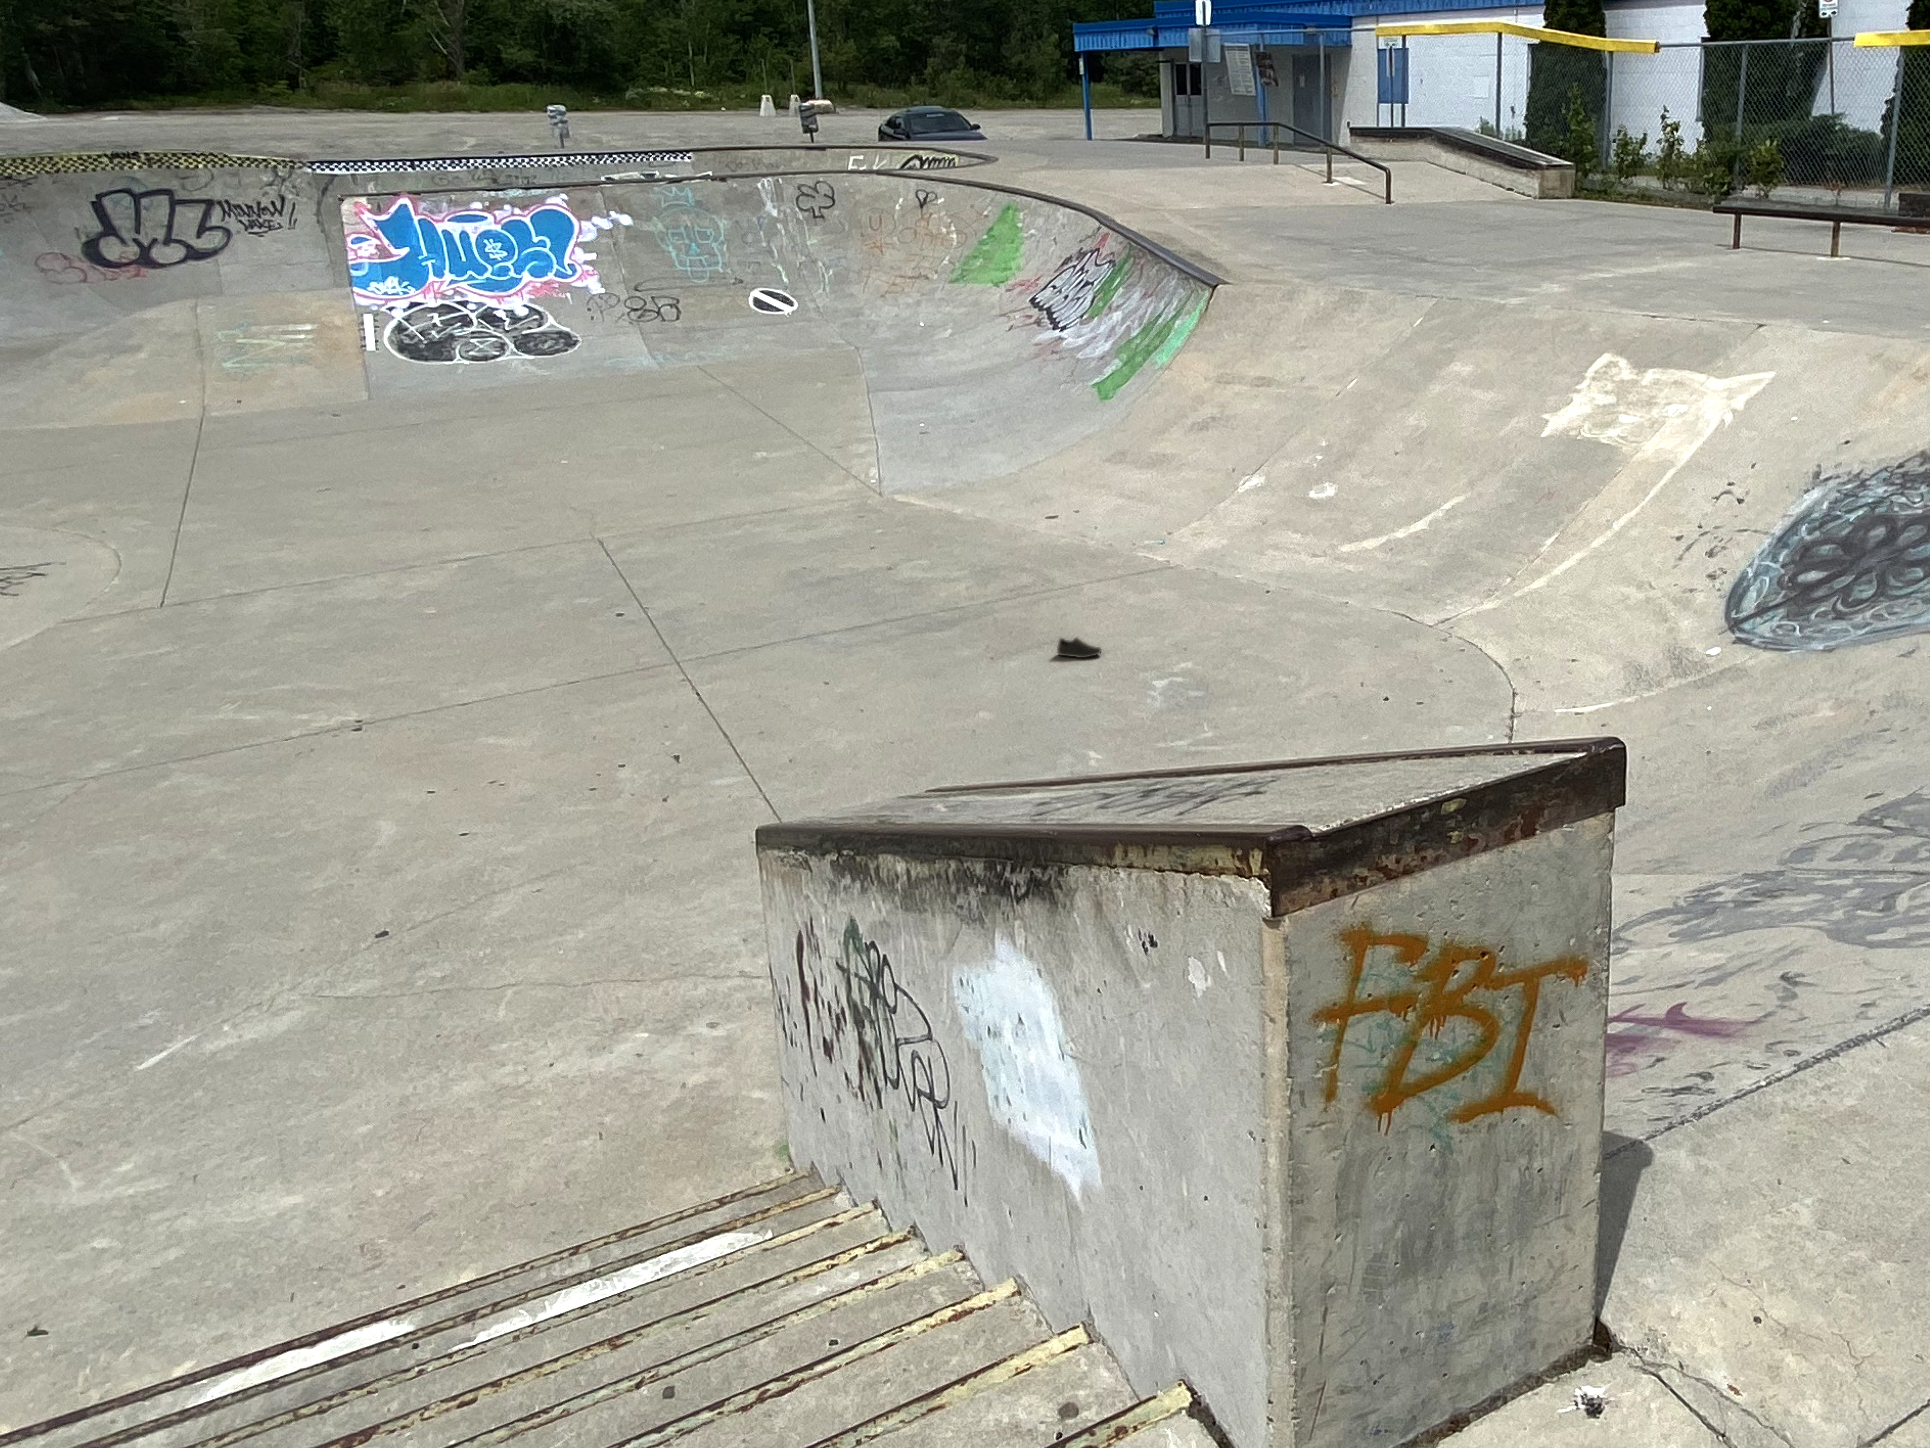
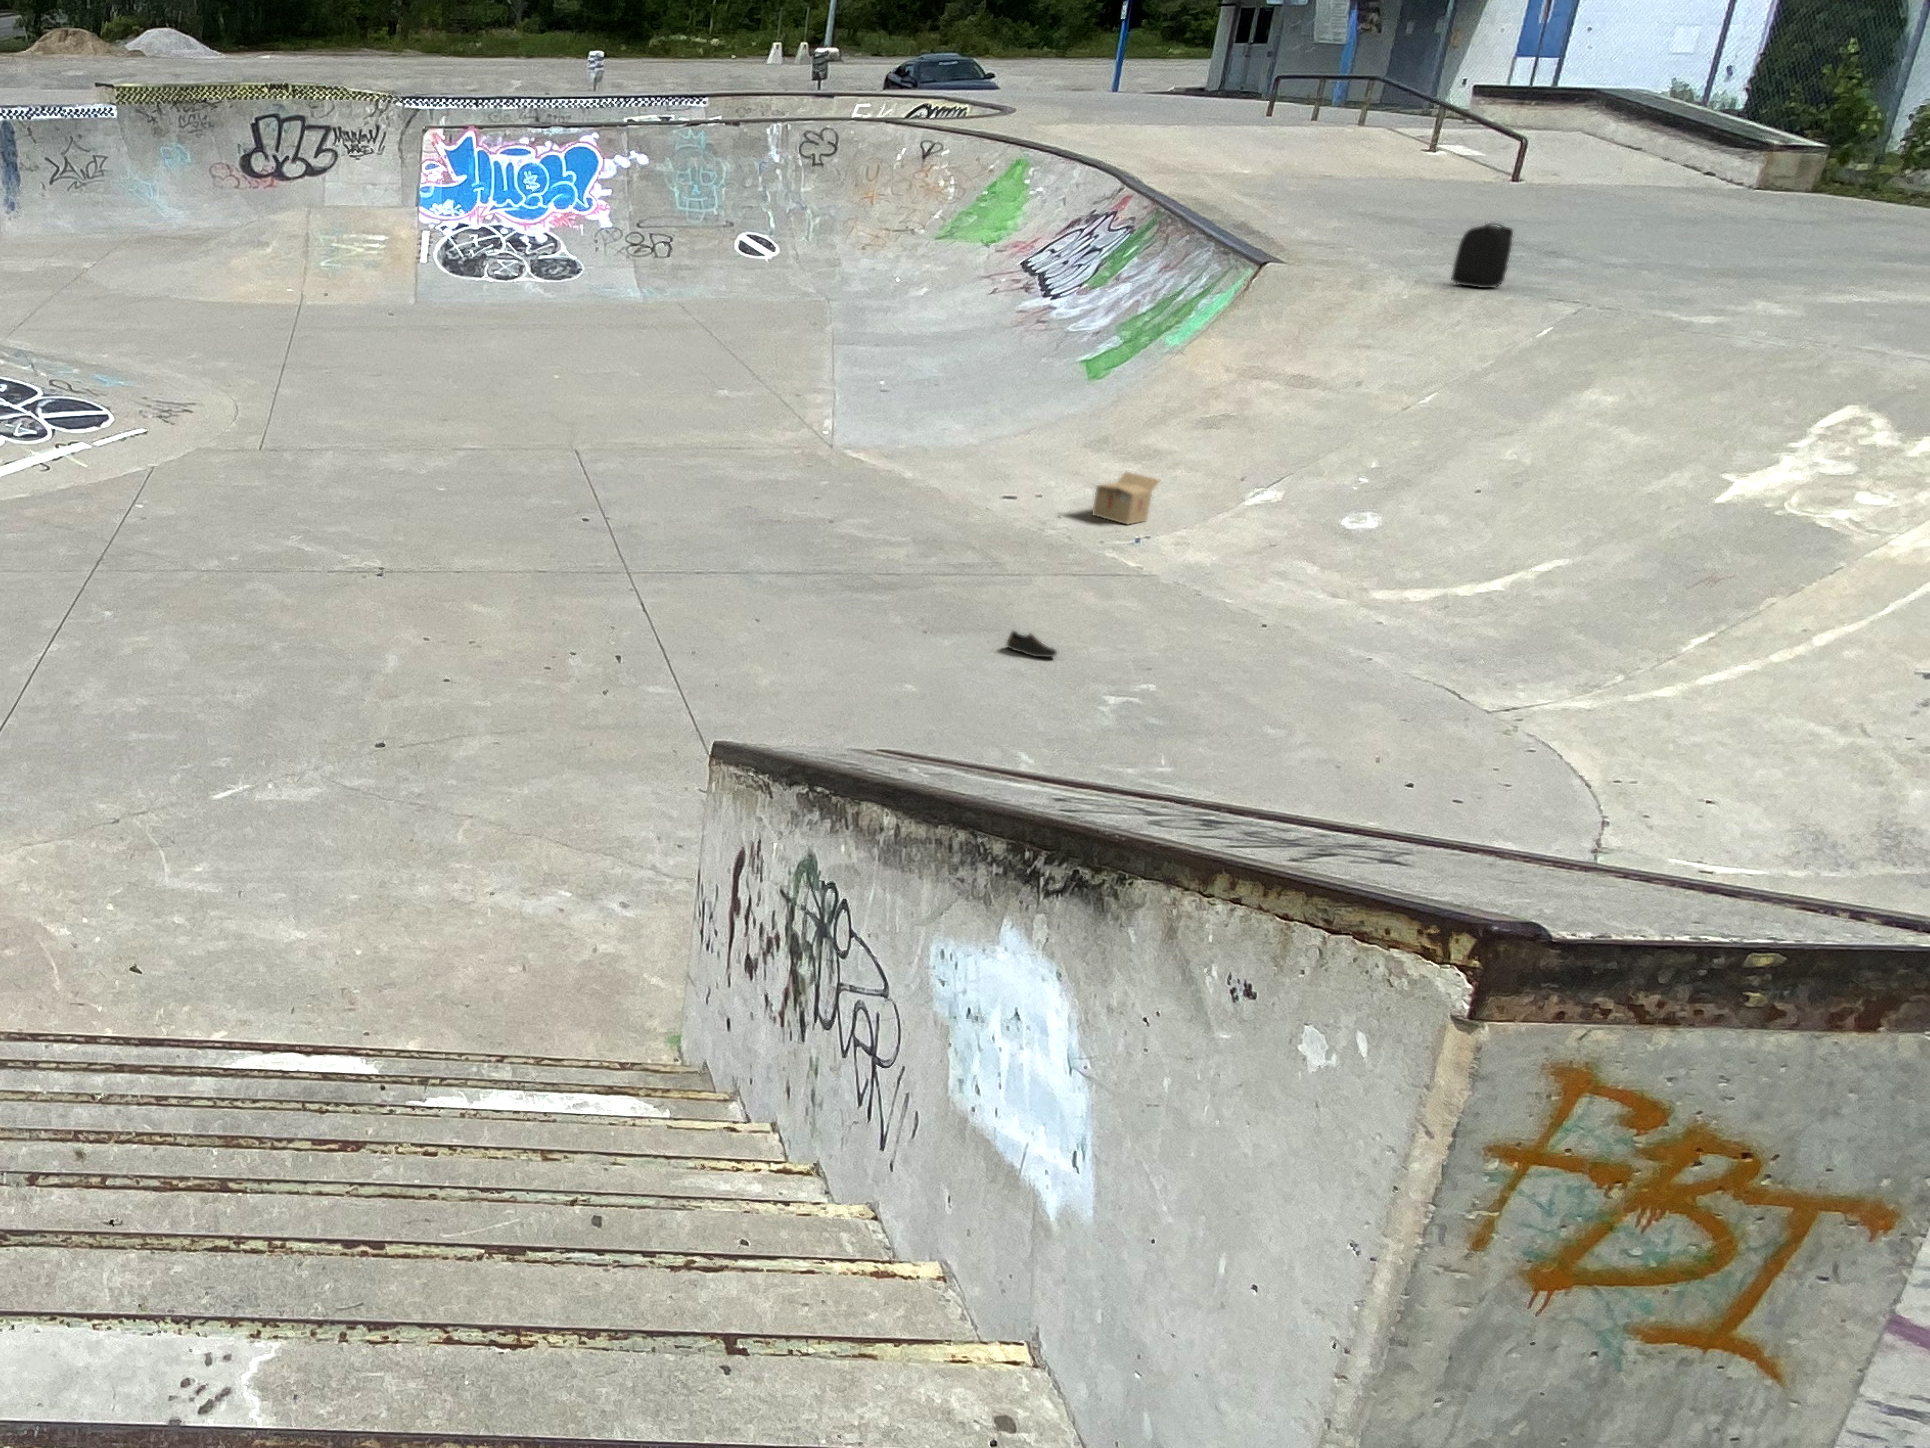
backpack: none [1347,232,1385,285] -> present [1451,223,1513,288]
cardboard box: none [1106,476,1164,523] -> present [1092,472,1159,524]

